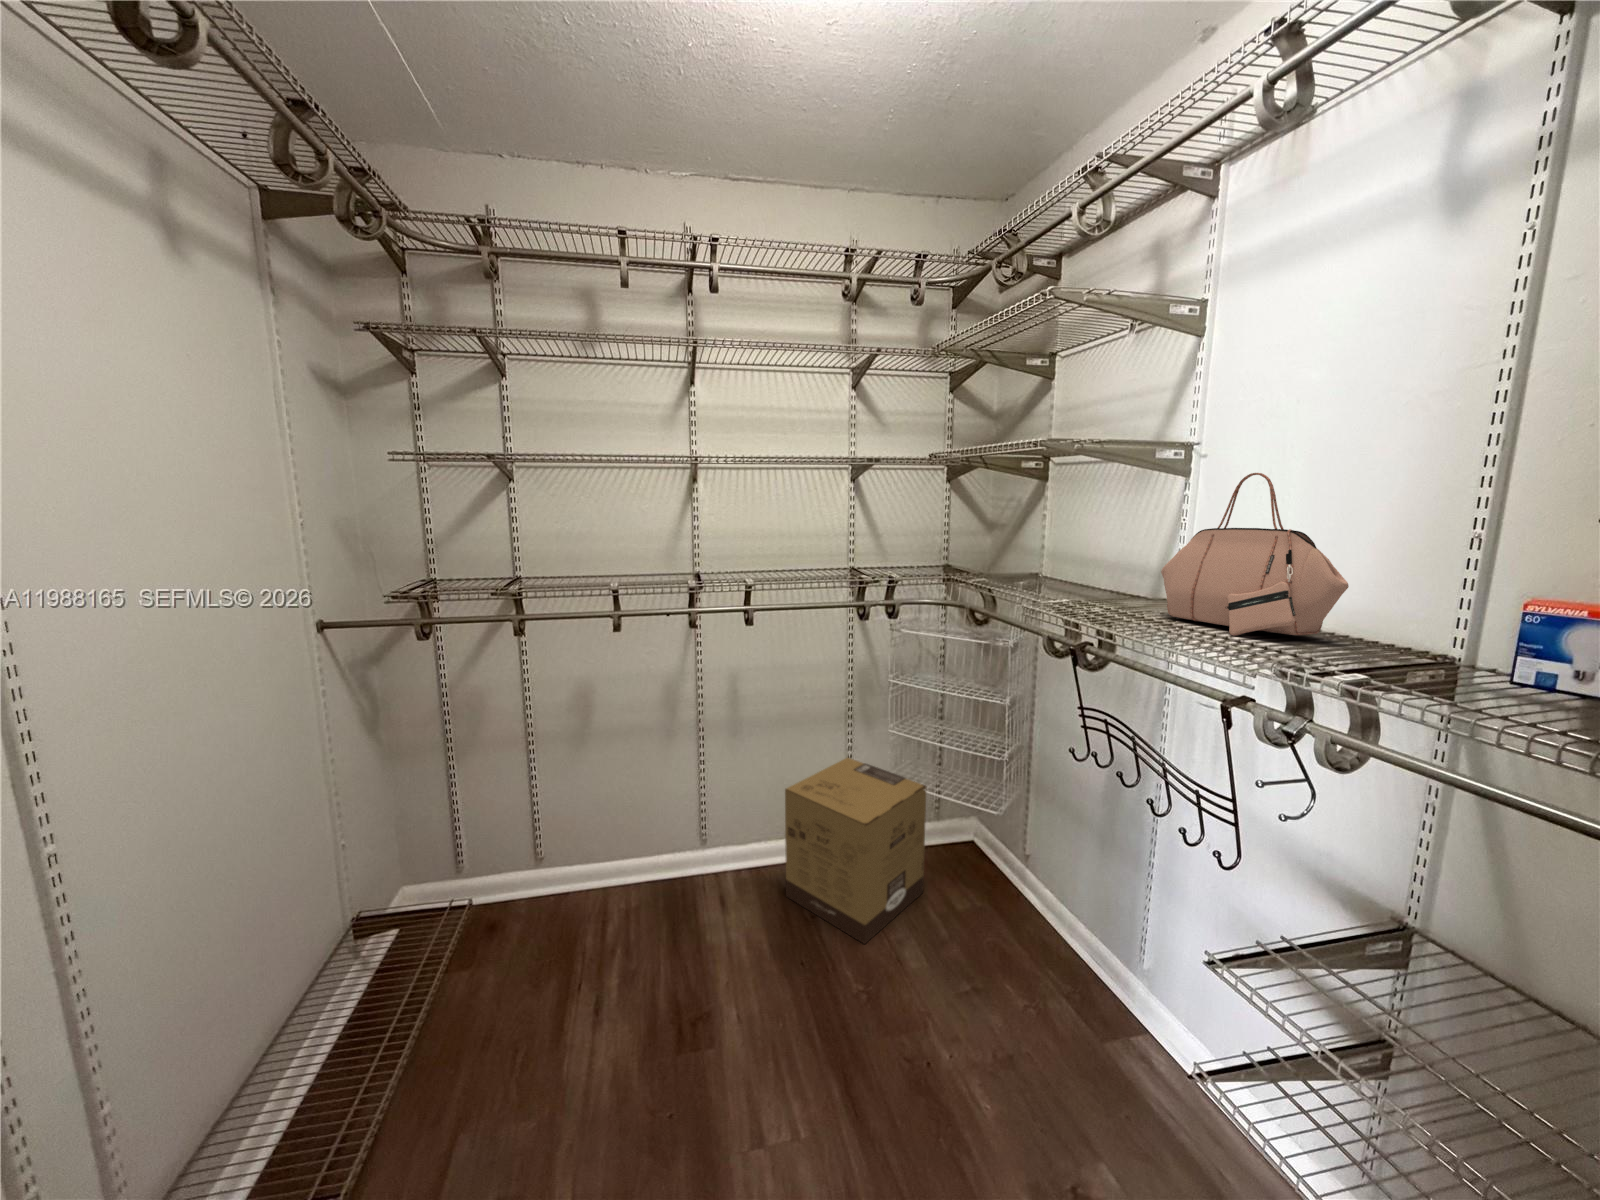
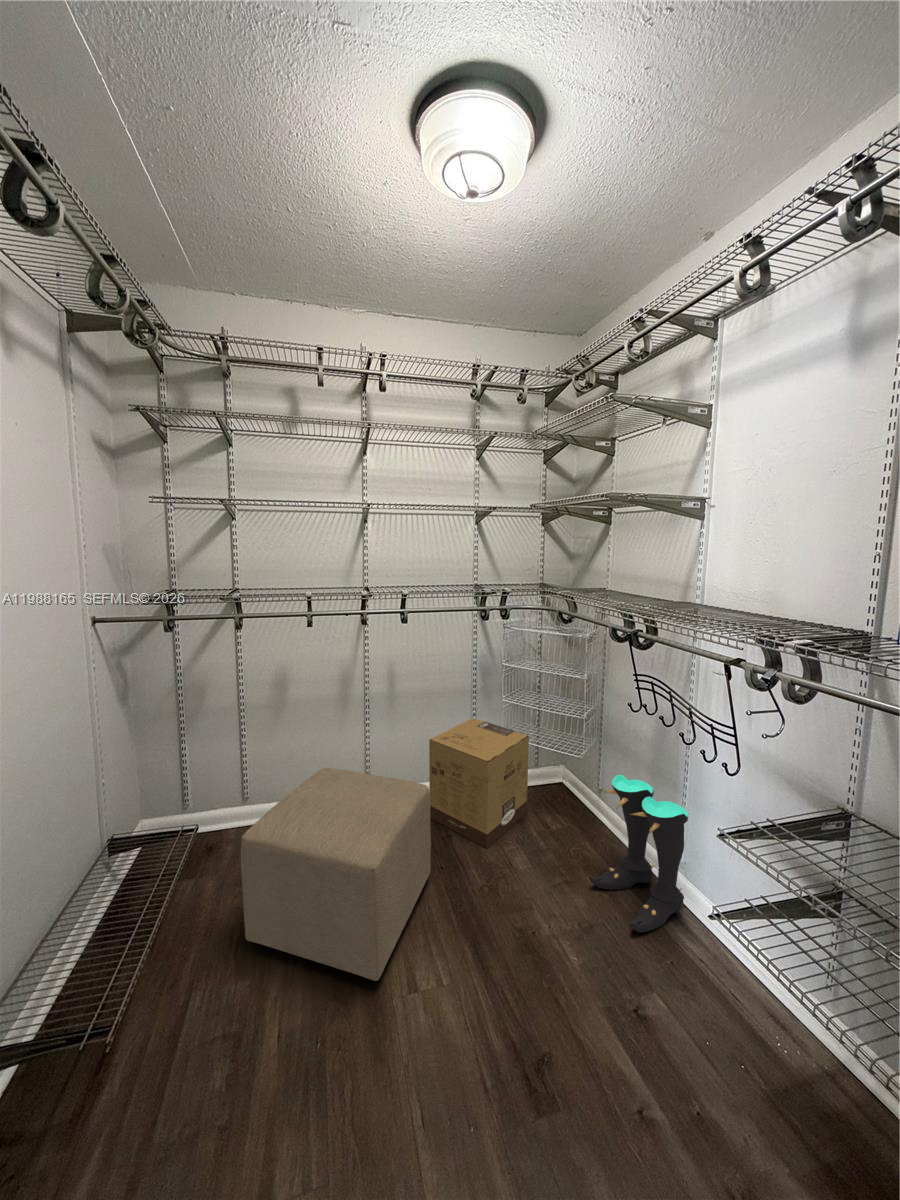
handbag: present [1161,473,1349,636] -> none [686,515,803,620]
ottoman: none [513,829,783,1140] -> present [241,768,431,981]
boots: none [1009,849,1157,1081] -> present [589,775,688,932]

